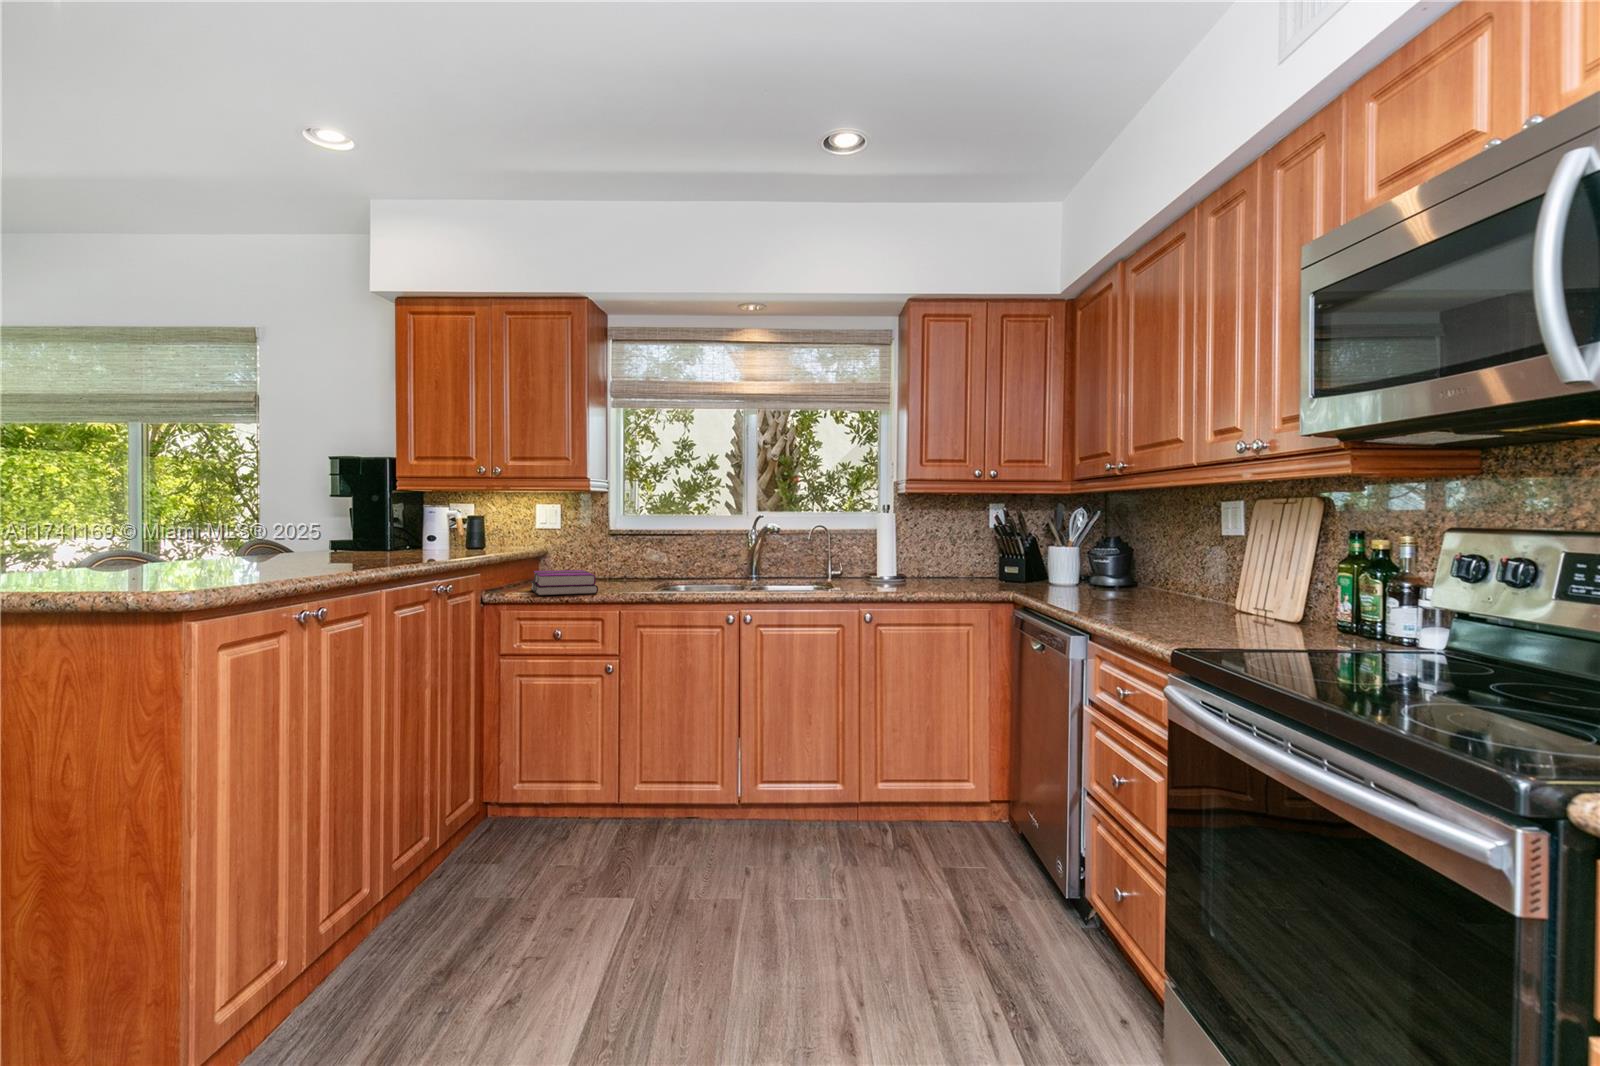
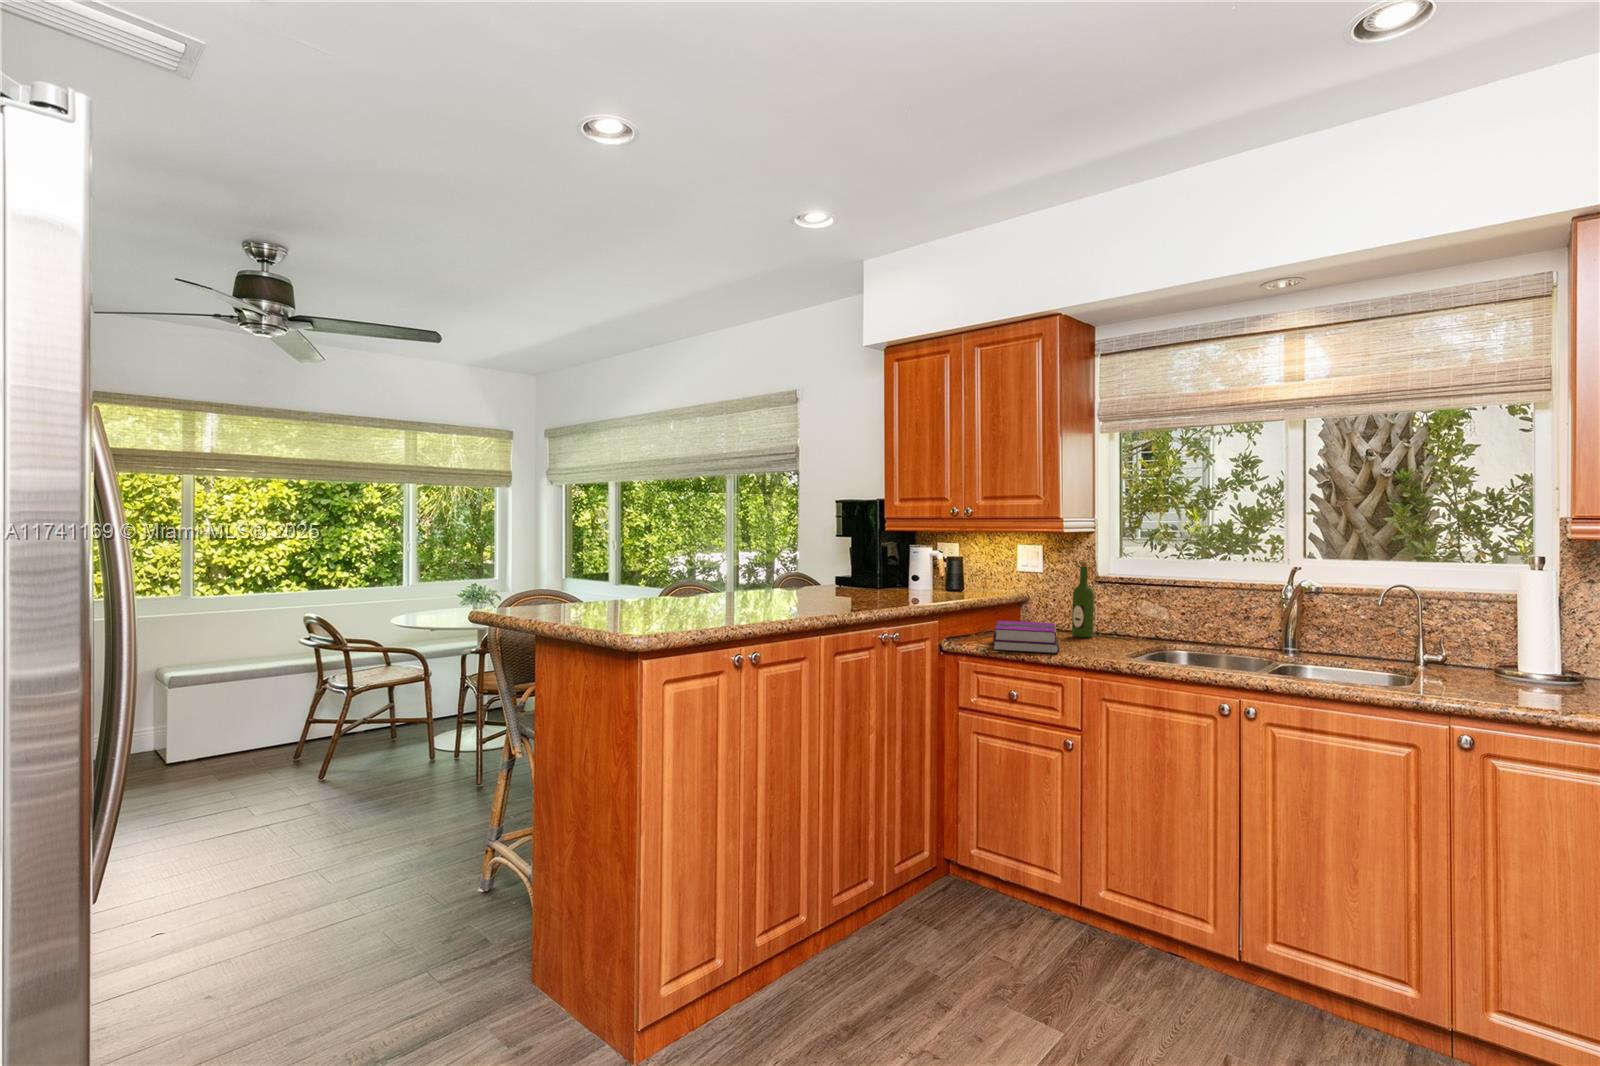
wine bottle: none [592,517,610,583] -> present [1072,562,1094,638]

